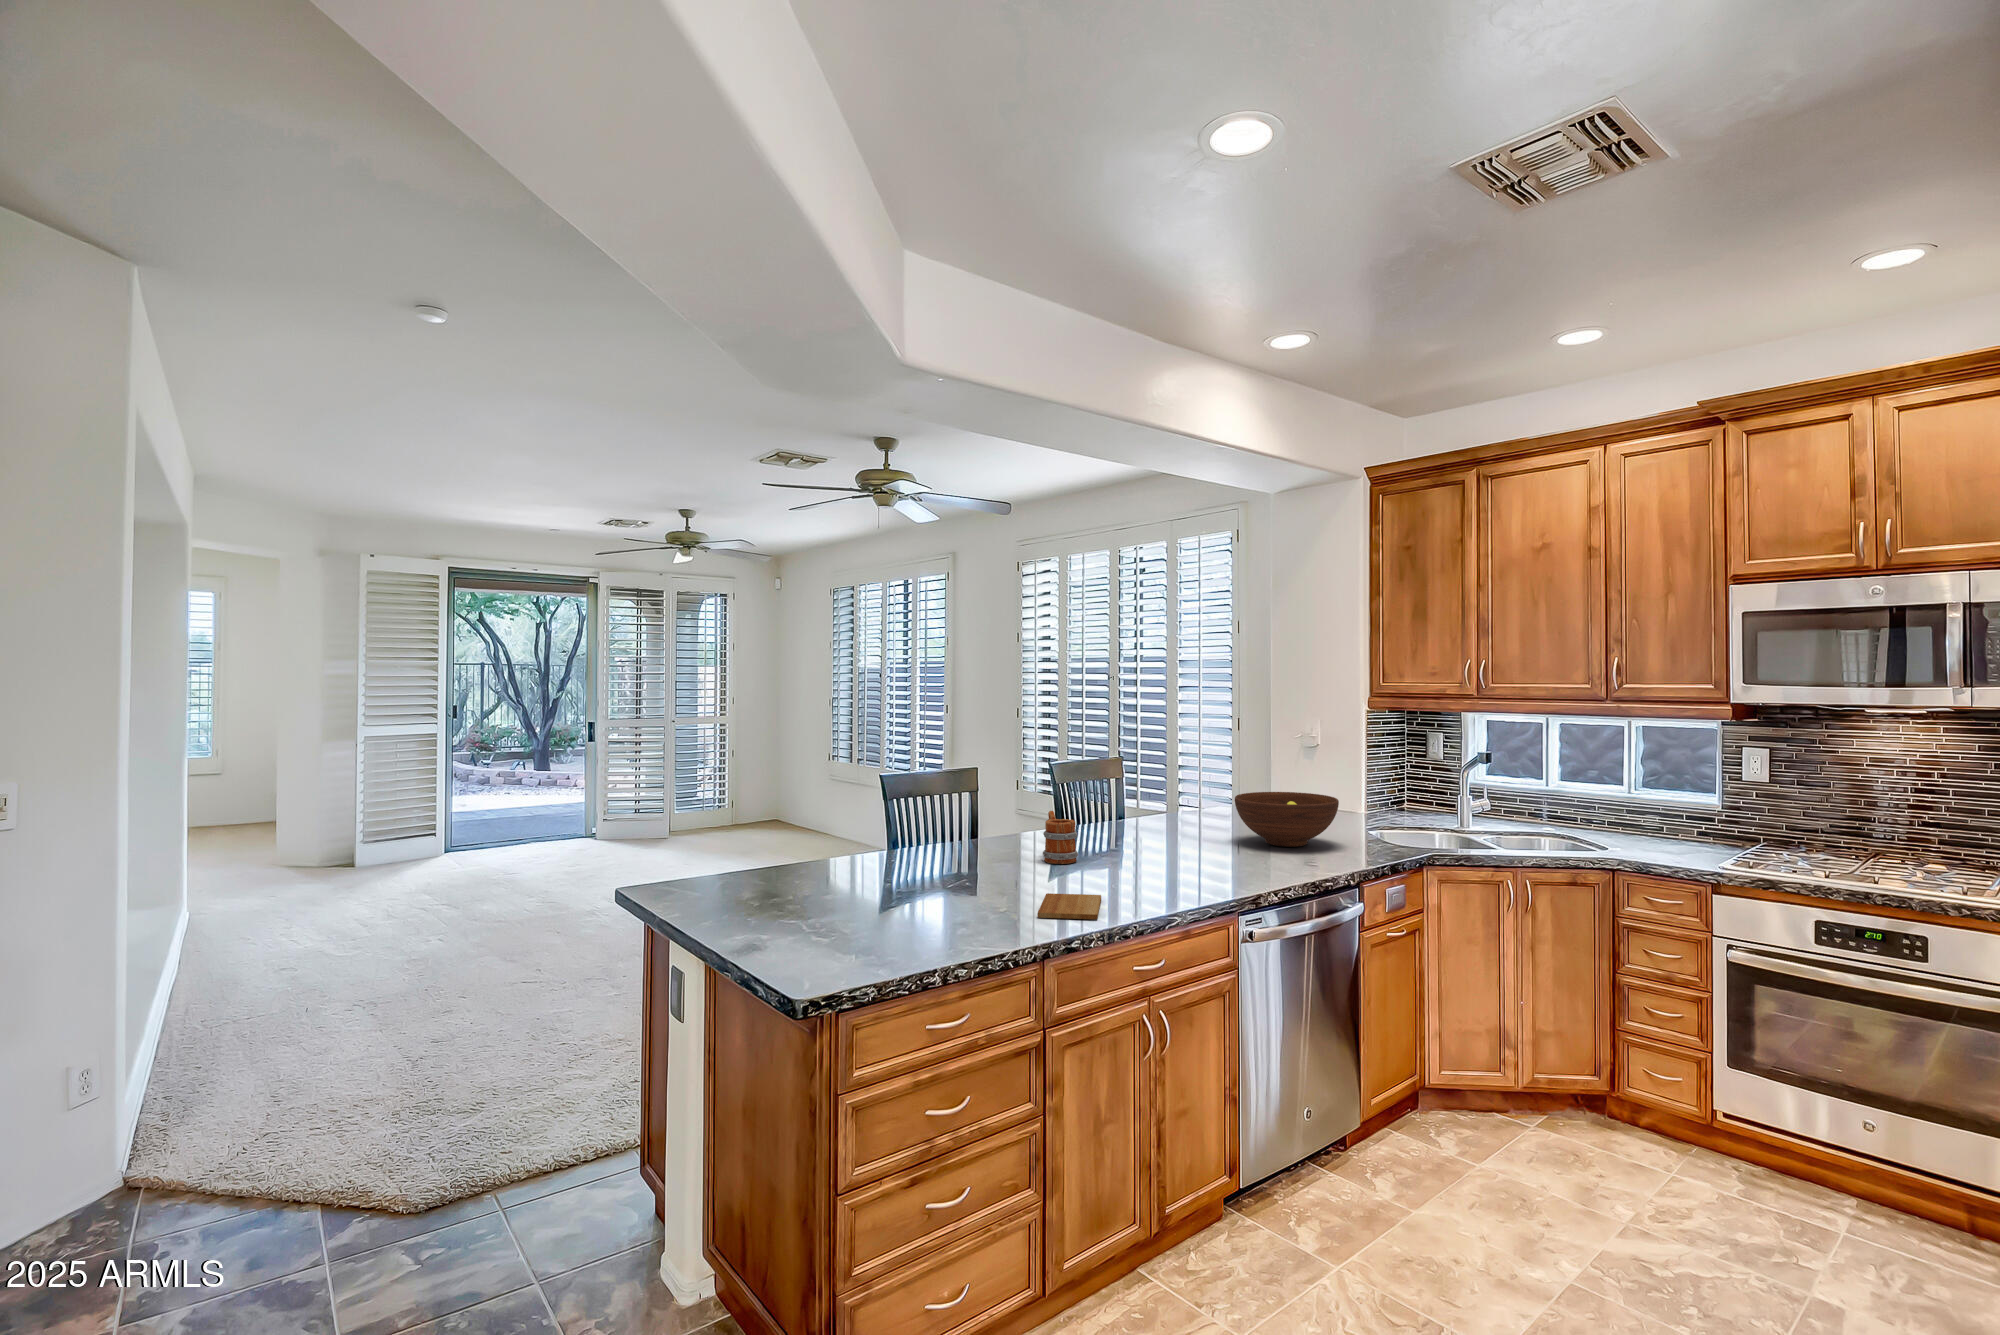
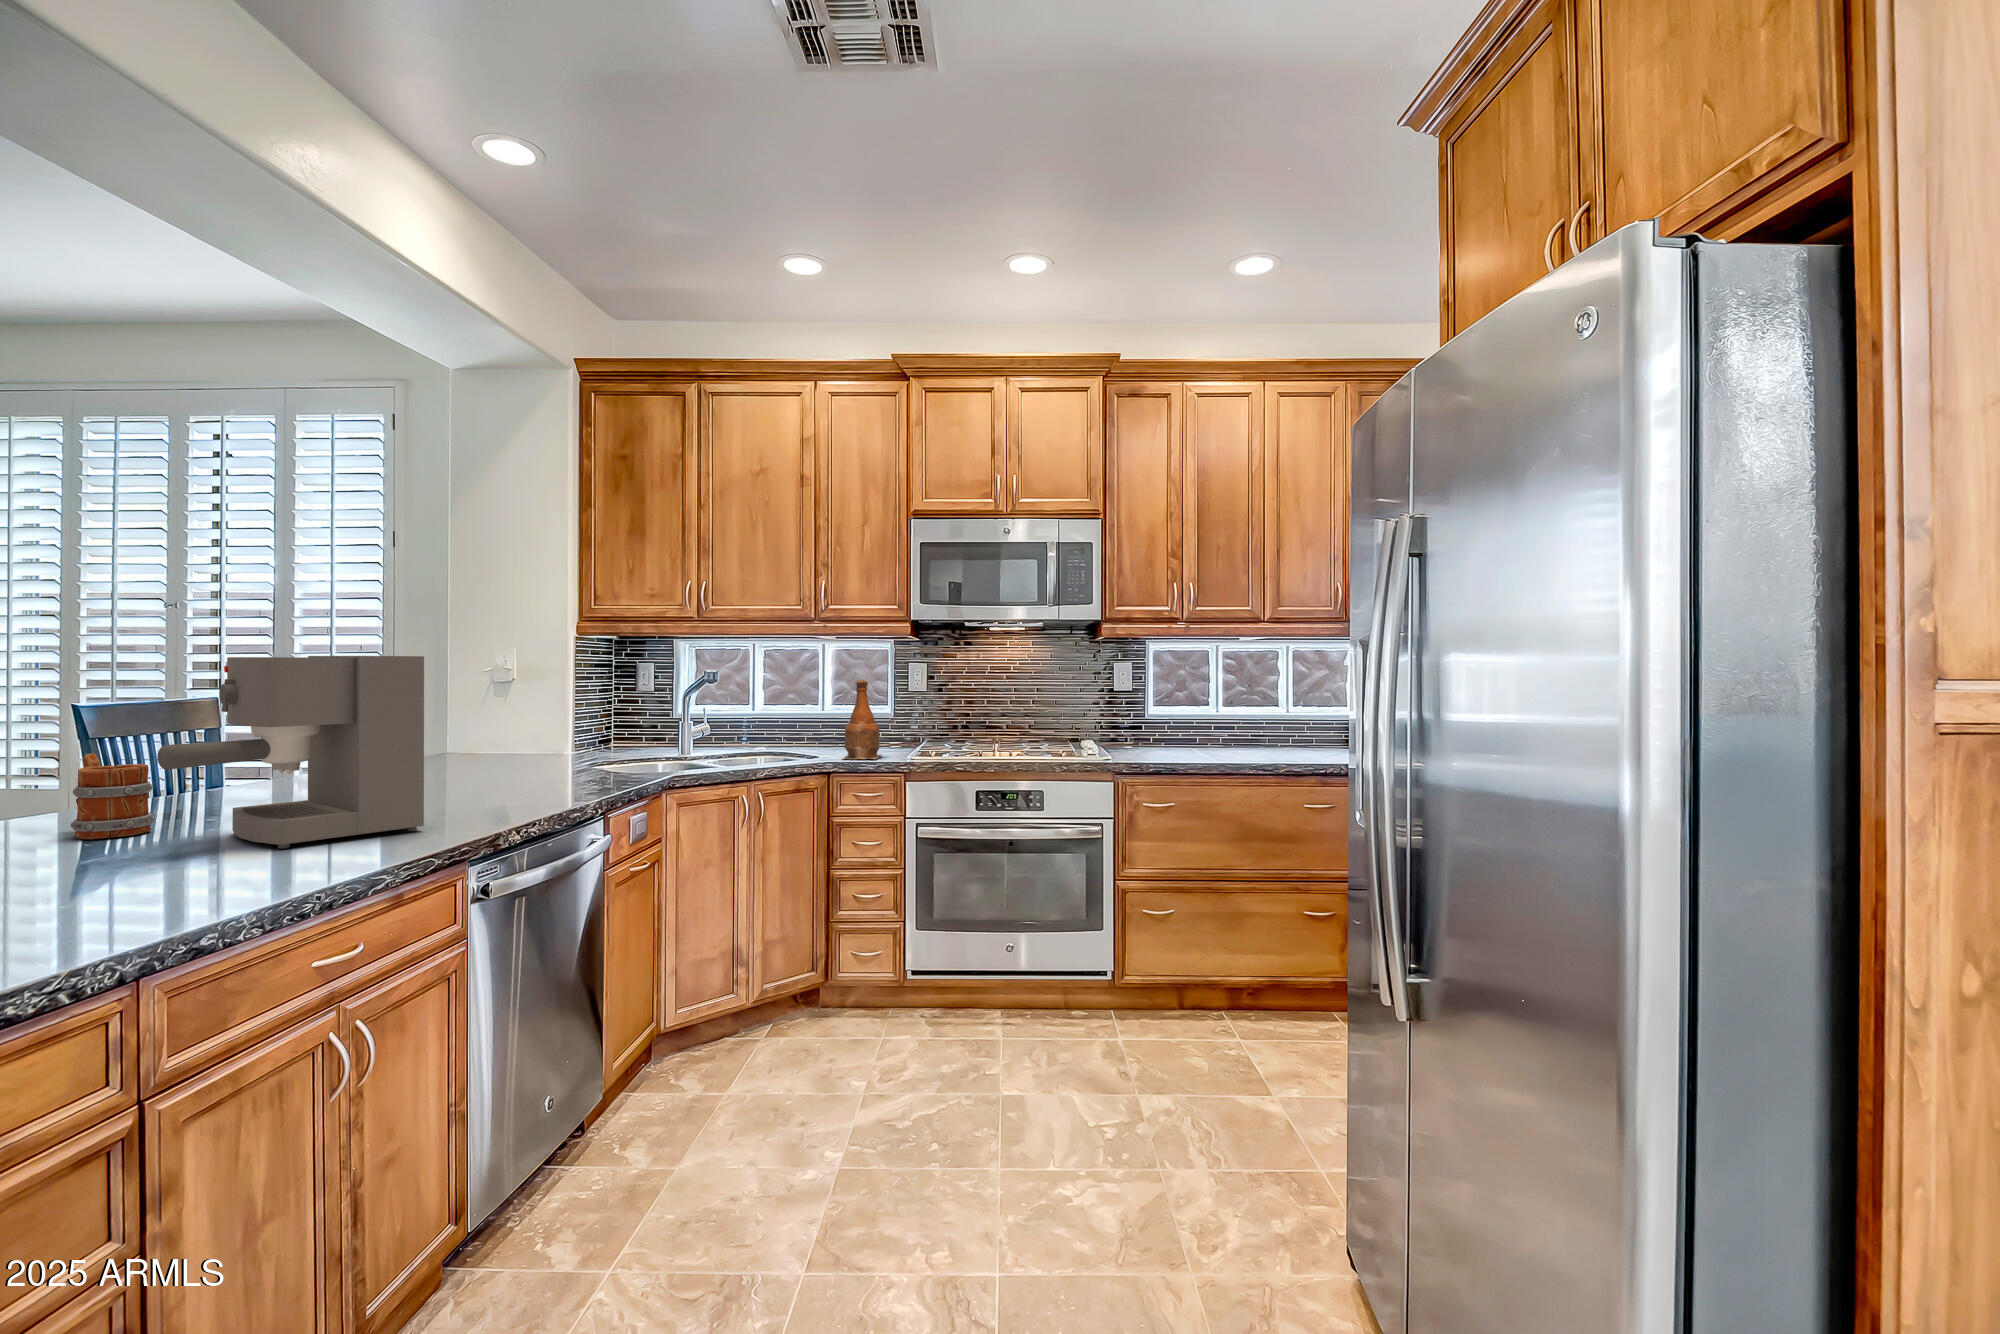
coffee maker: none [1074,757,1211,888] -> present [157,656,424,848]
bottle: none [1624,771,1684,862] -> present [843,680,882,759]
fruit bowl: present [1235,792,1339,847] -> none [427,719,570,783]
cutting board: present [1038,893,1101,919] -> none [85,862,232,913]

